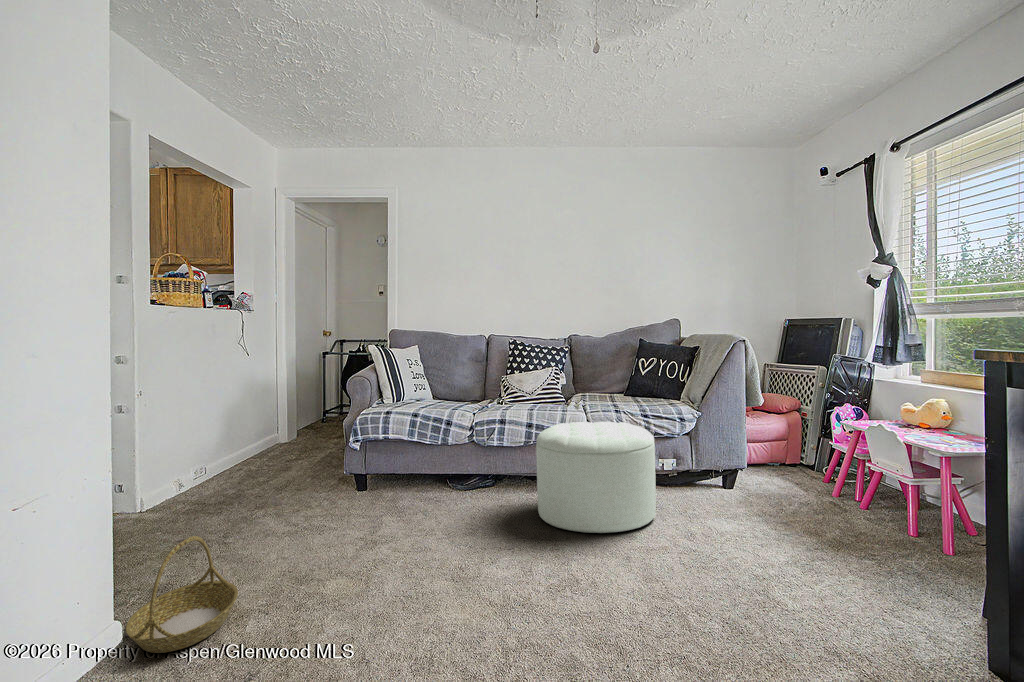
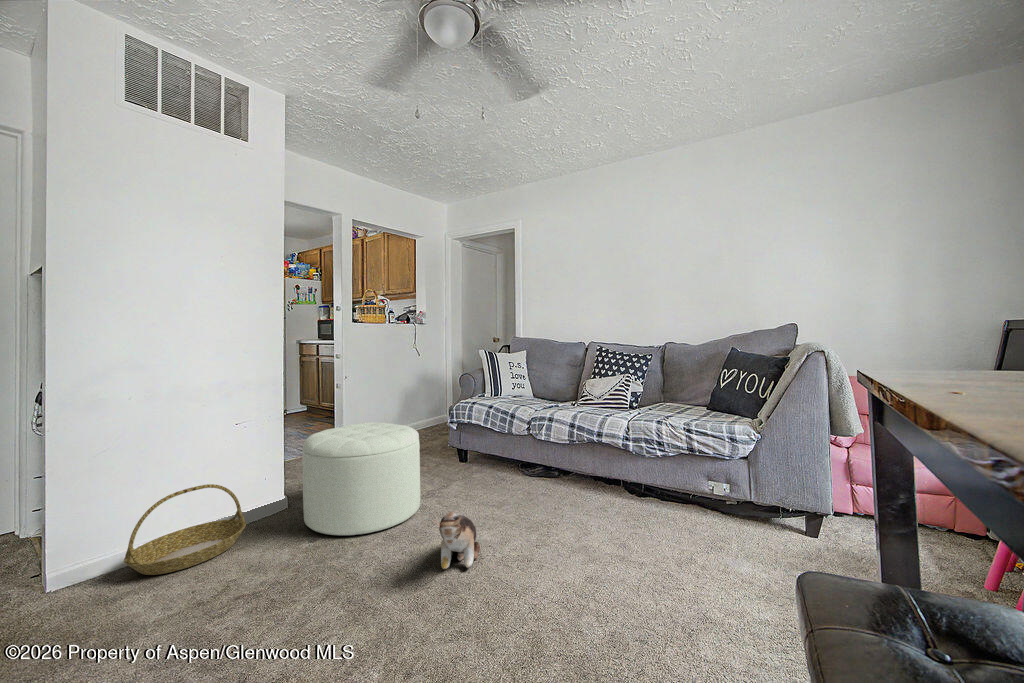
ottoman: present [536,422,656,533] -> present [302,422,420,535]
plush toy: none [479,511,527,570] -> present [434,511,480,569]

